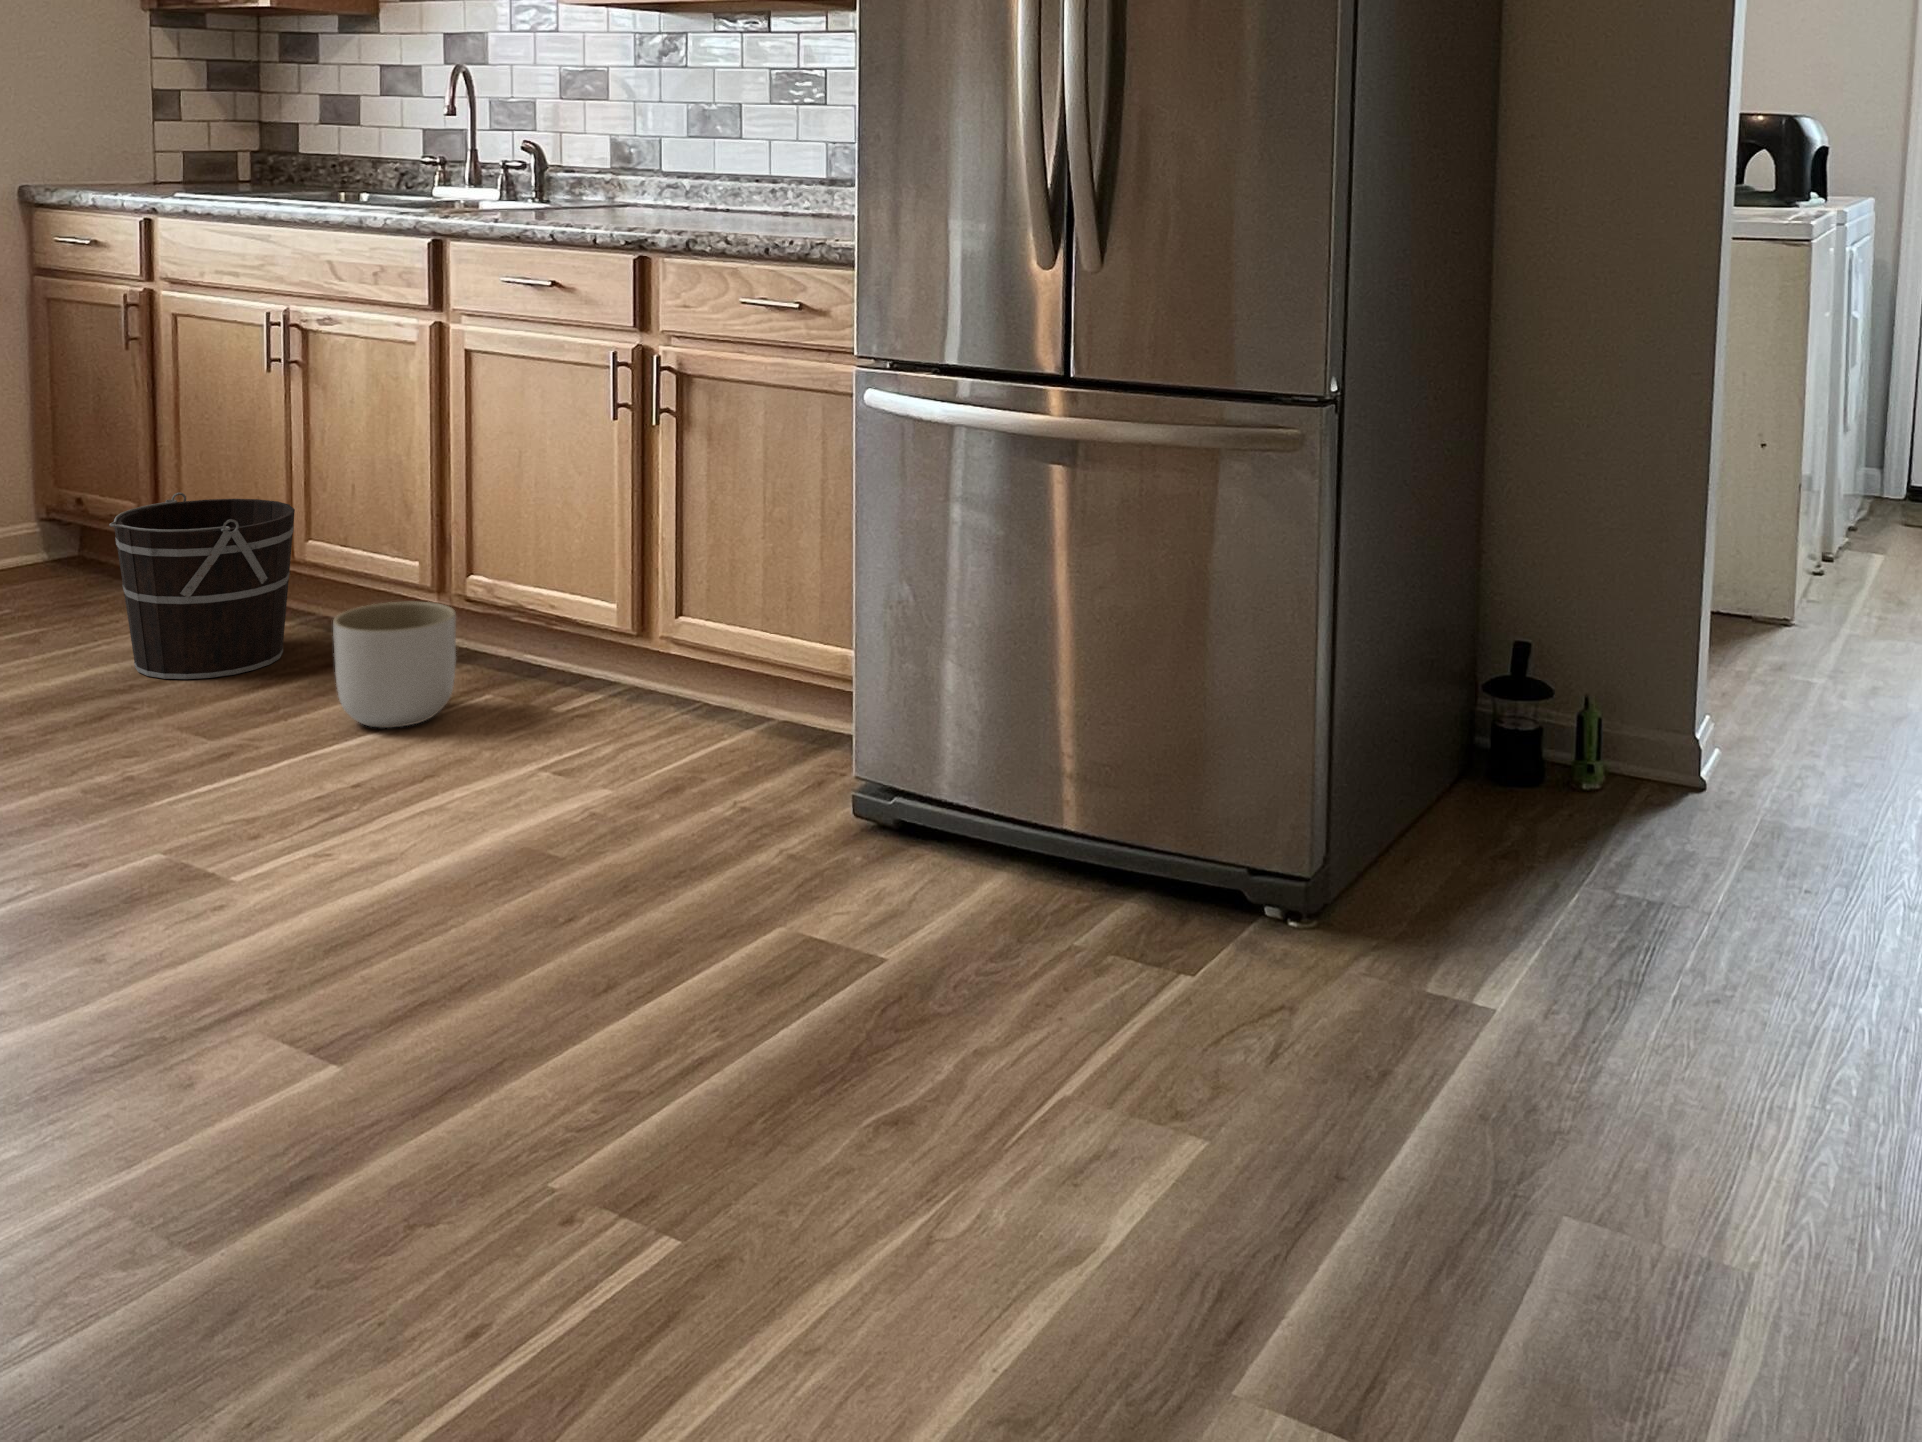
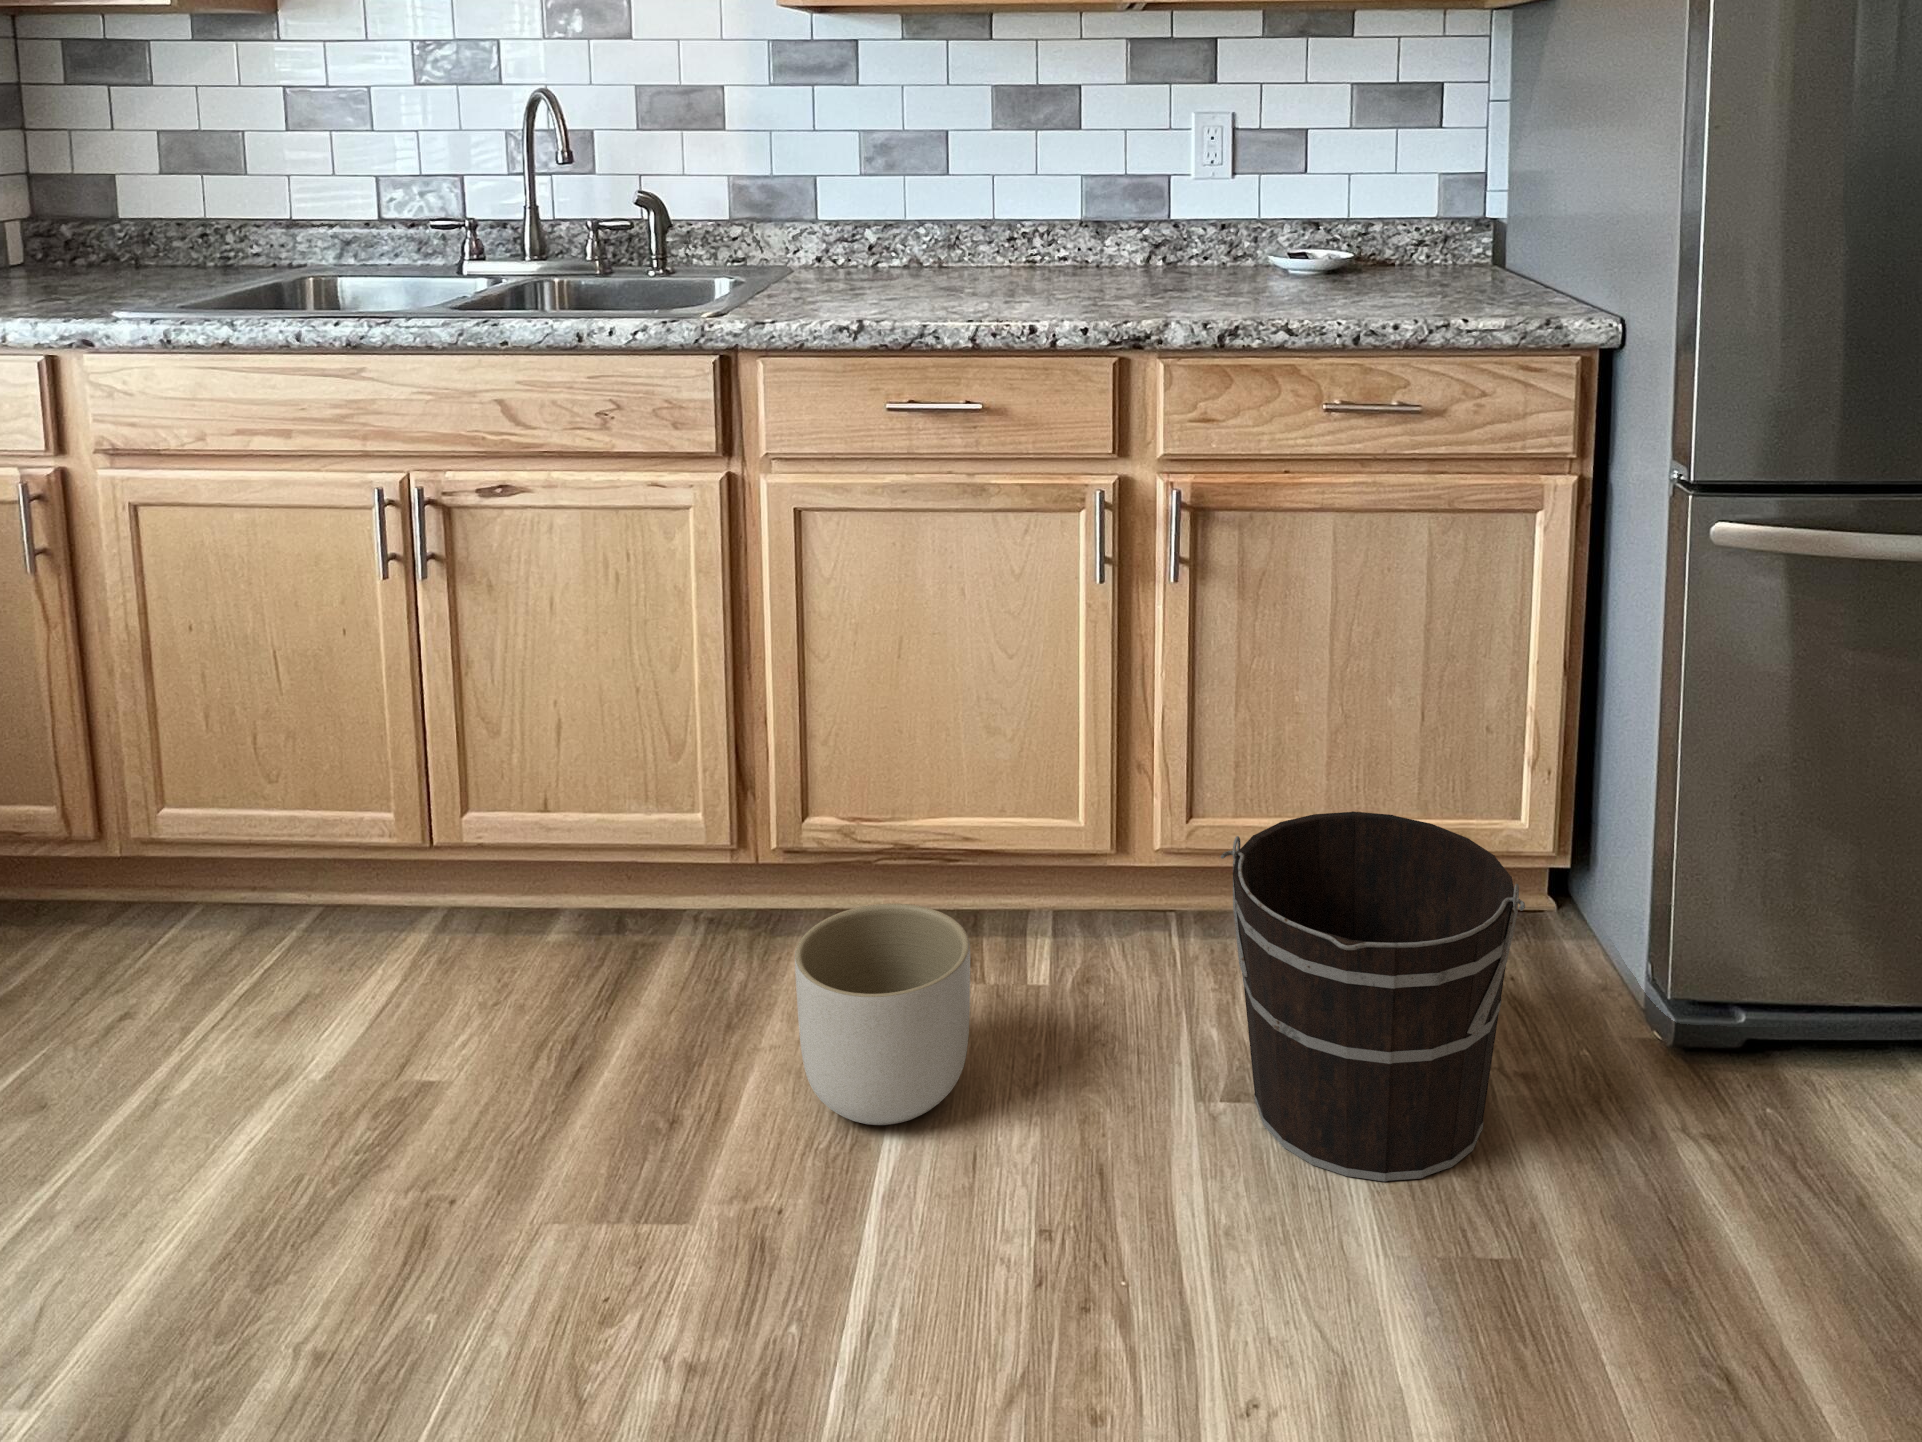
bucket: present [109,493,295,679] -> present [1221,811,1525,1181]

